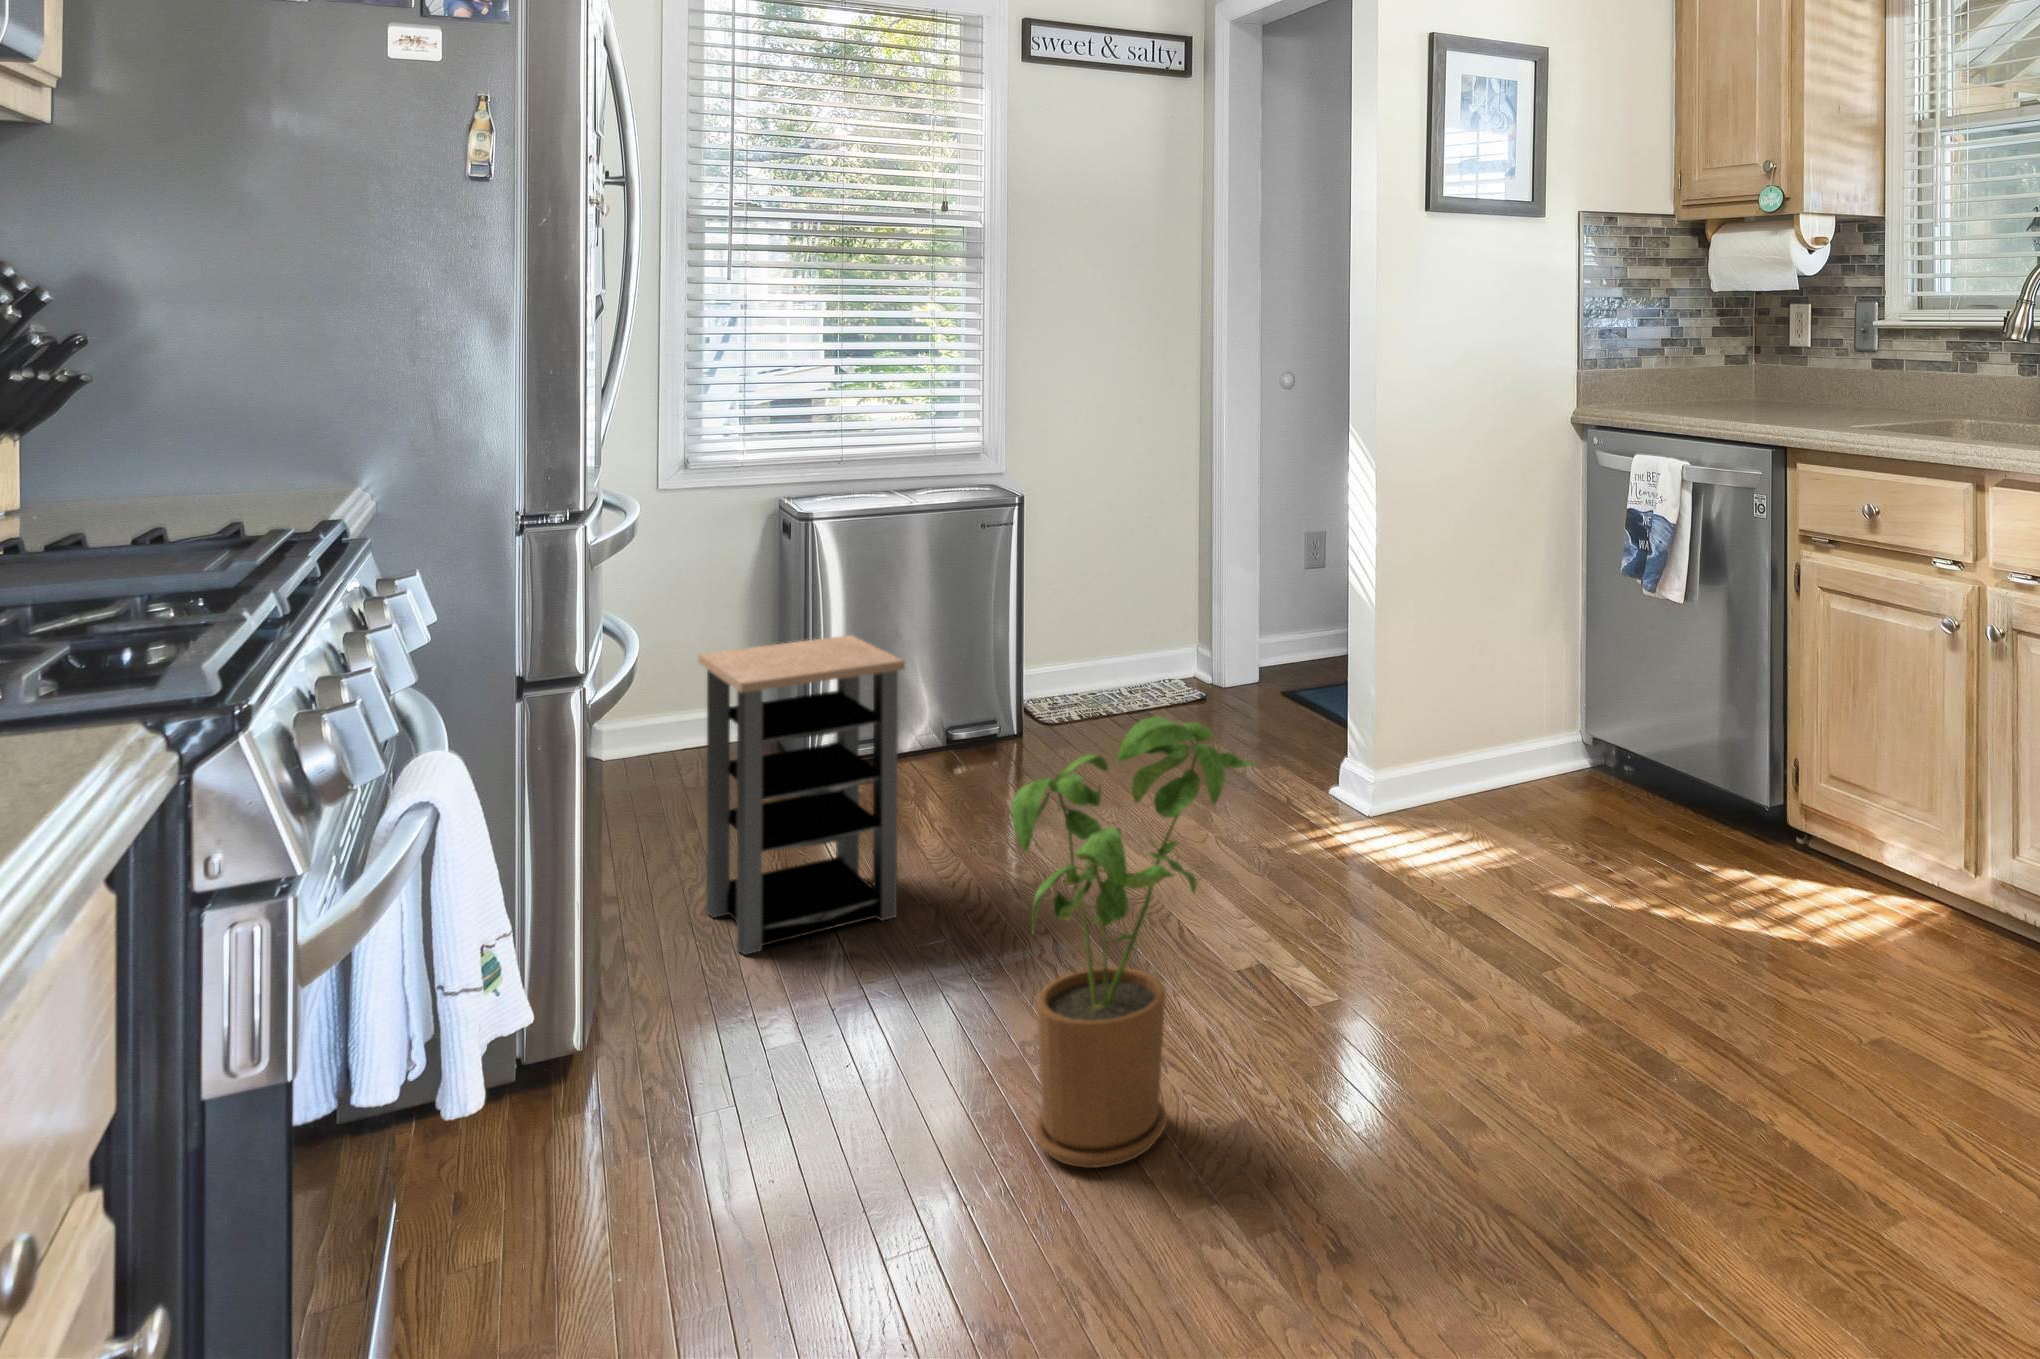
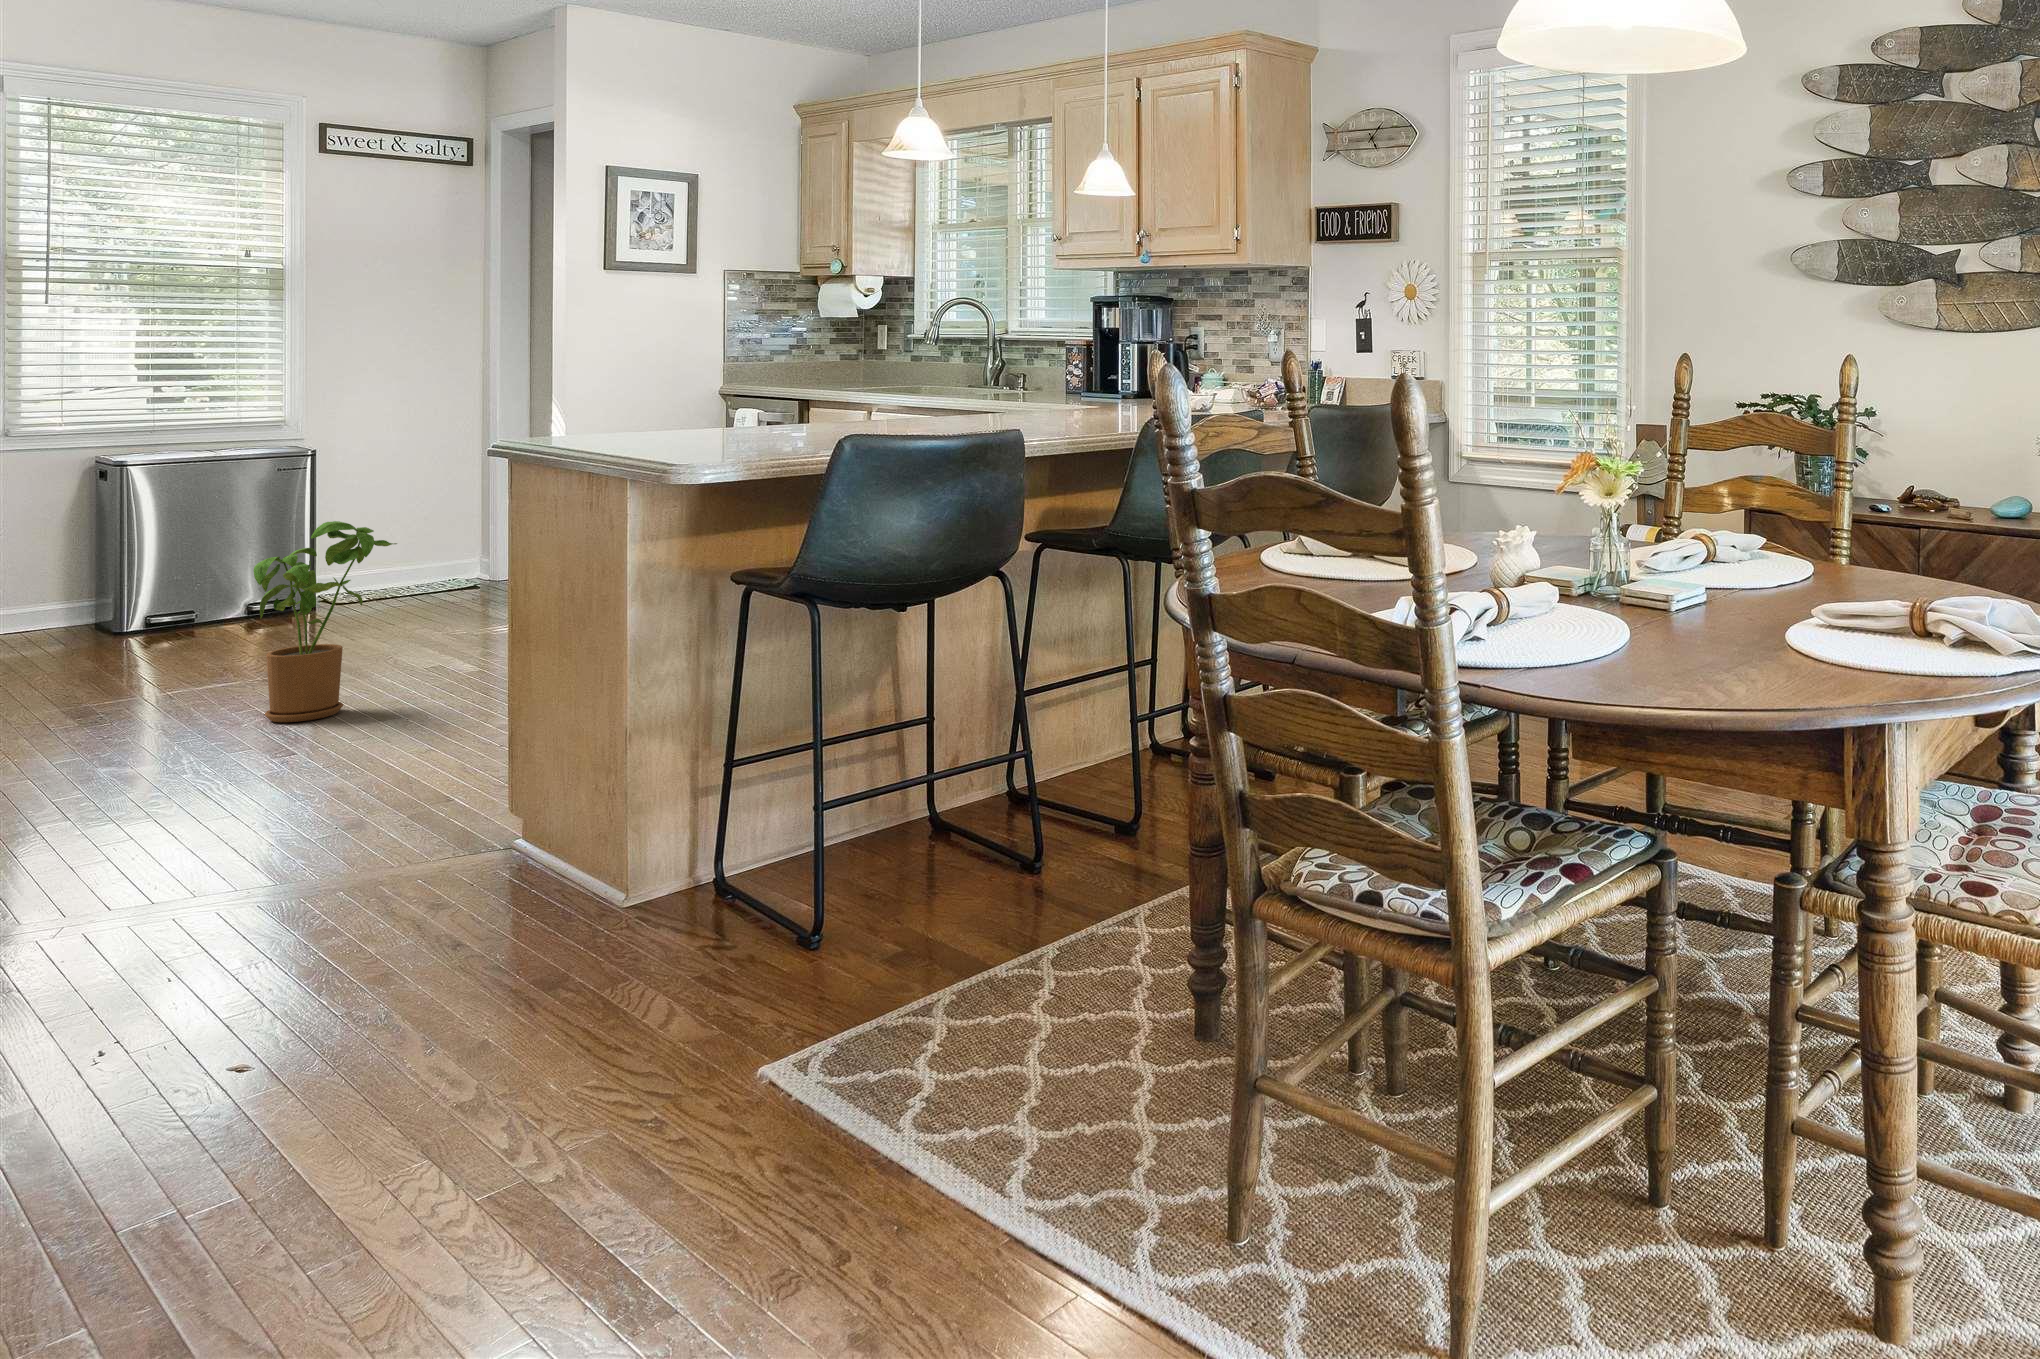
side table: present [698,635,905,955] -> none [43,524,199,694]

